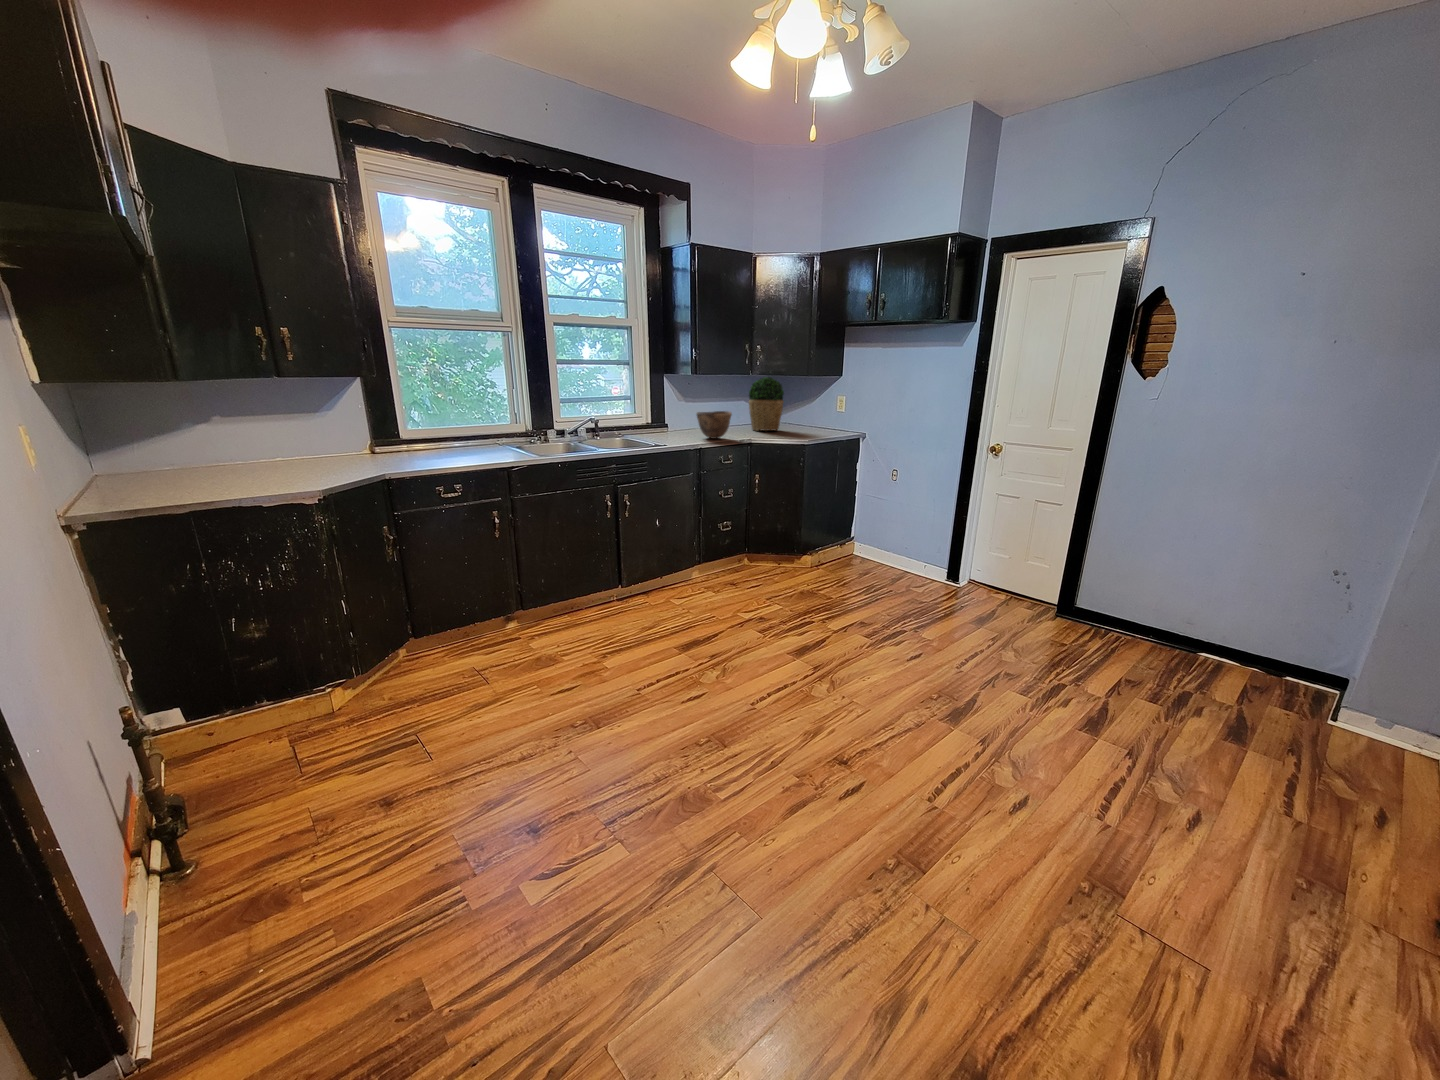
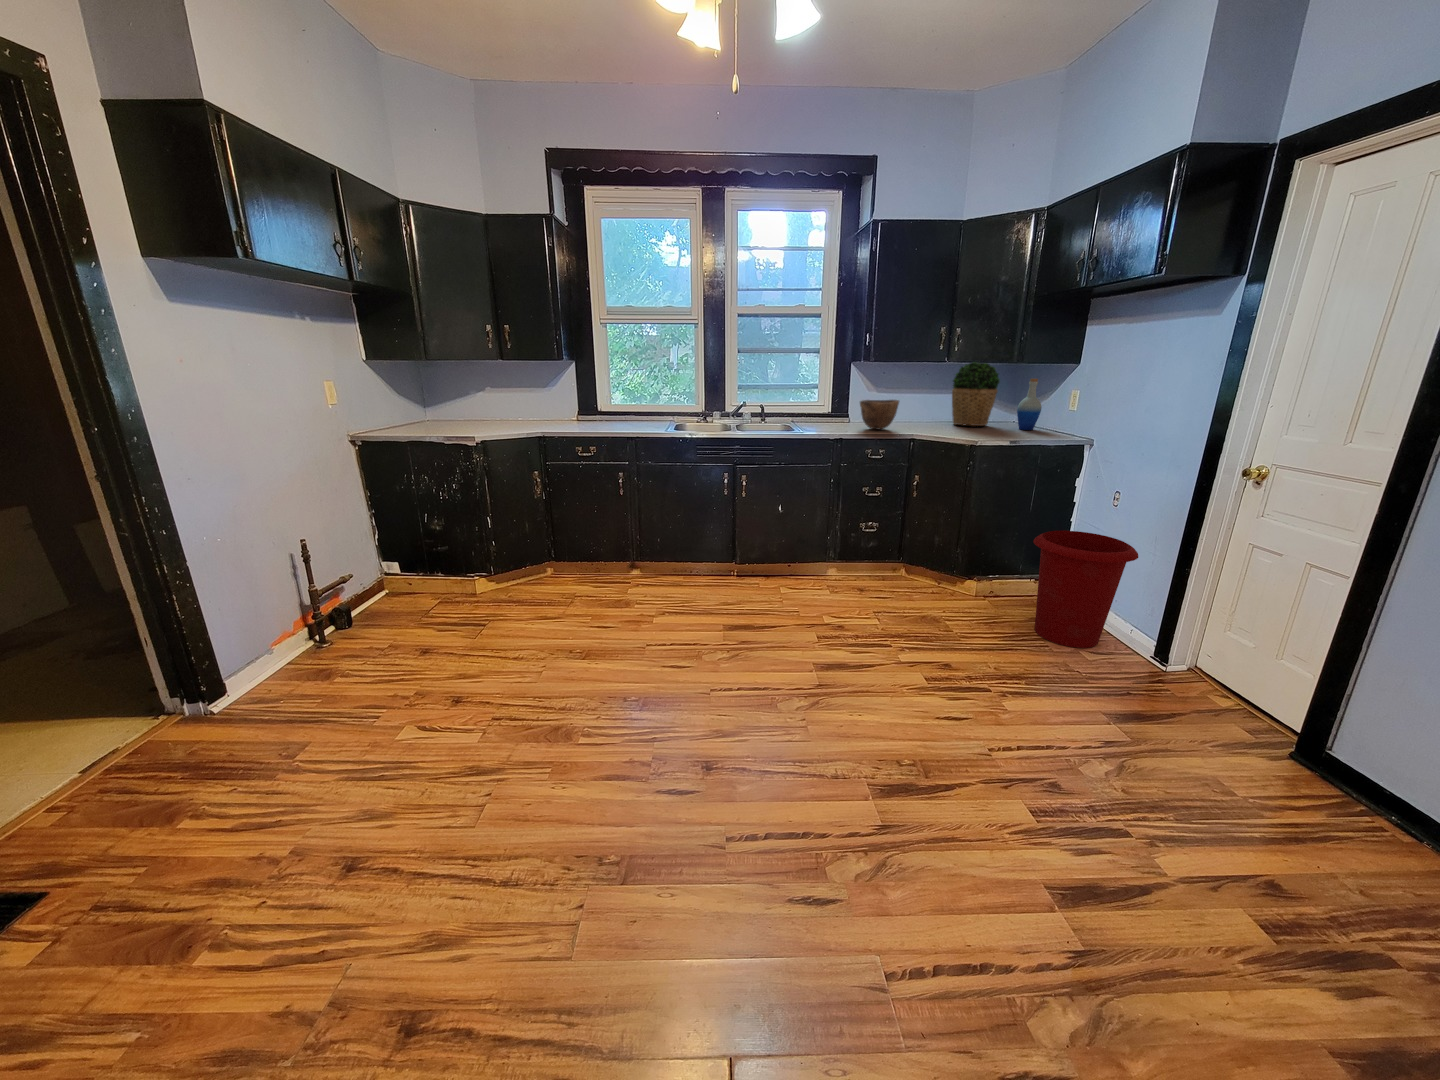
bottle: none [798,391,815,431] -> present [1017,379,1042,430]
waste bin: none [862,502,929,585] -> present [1033,531,1138,648]

